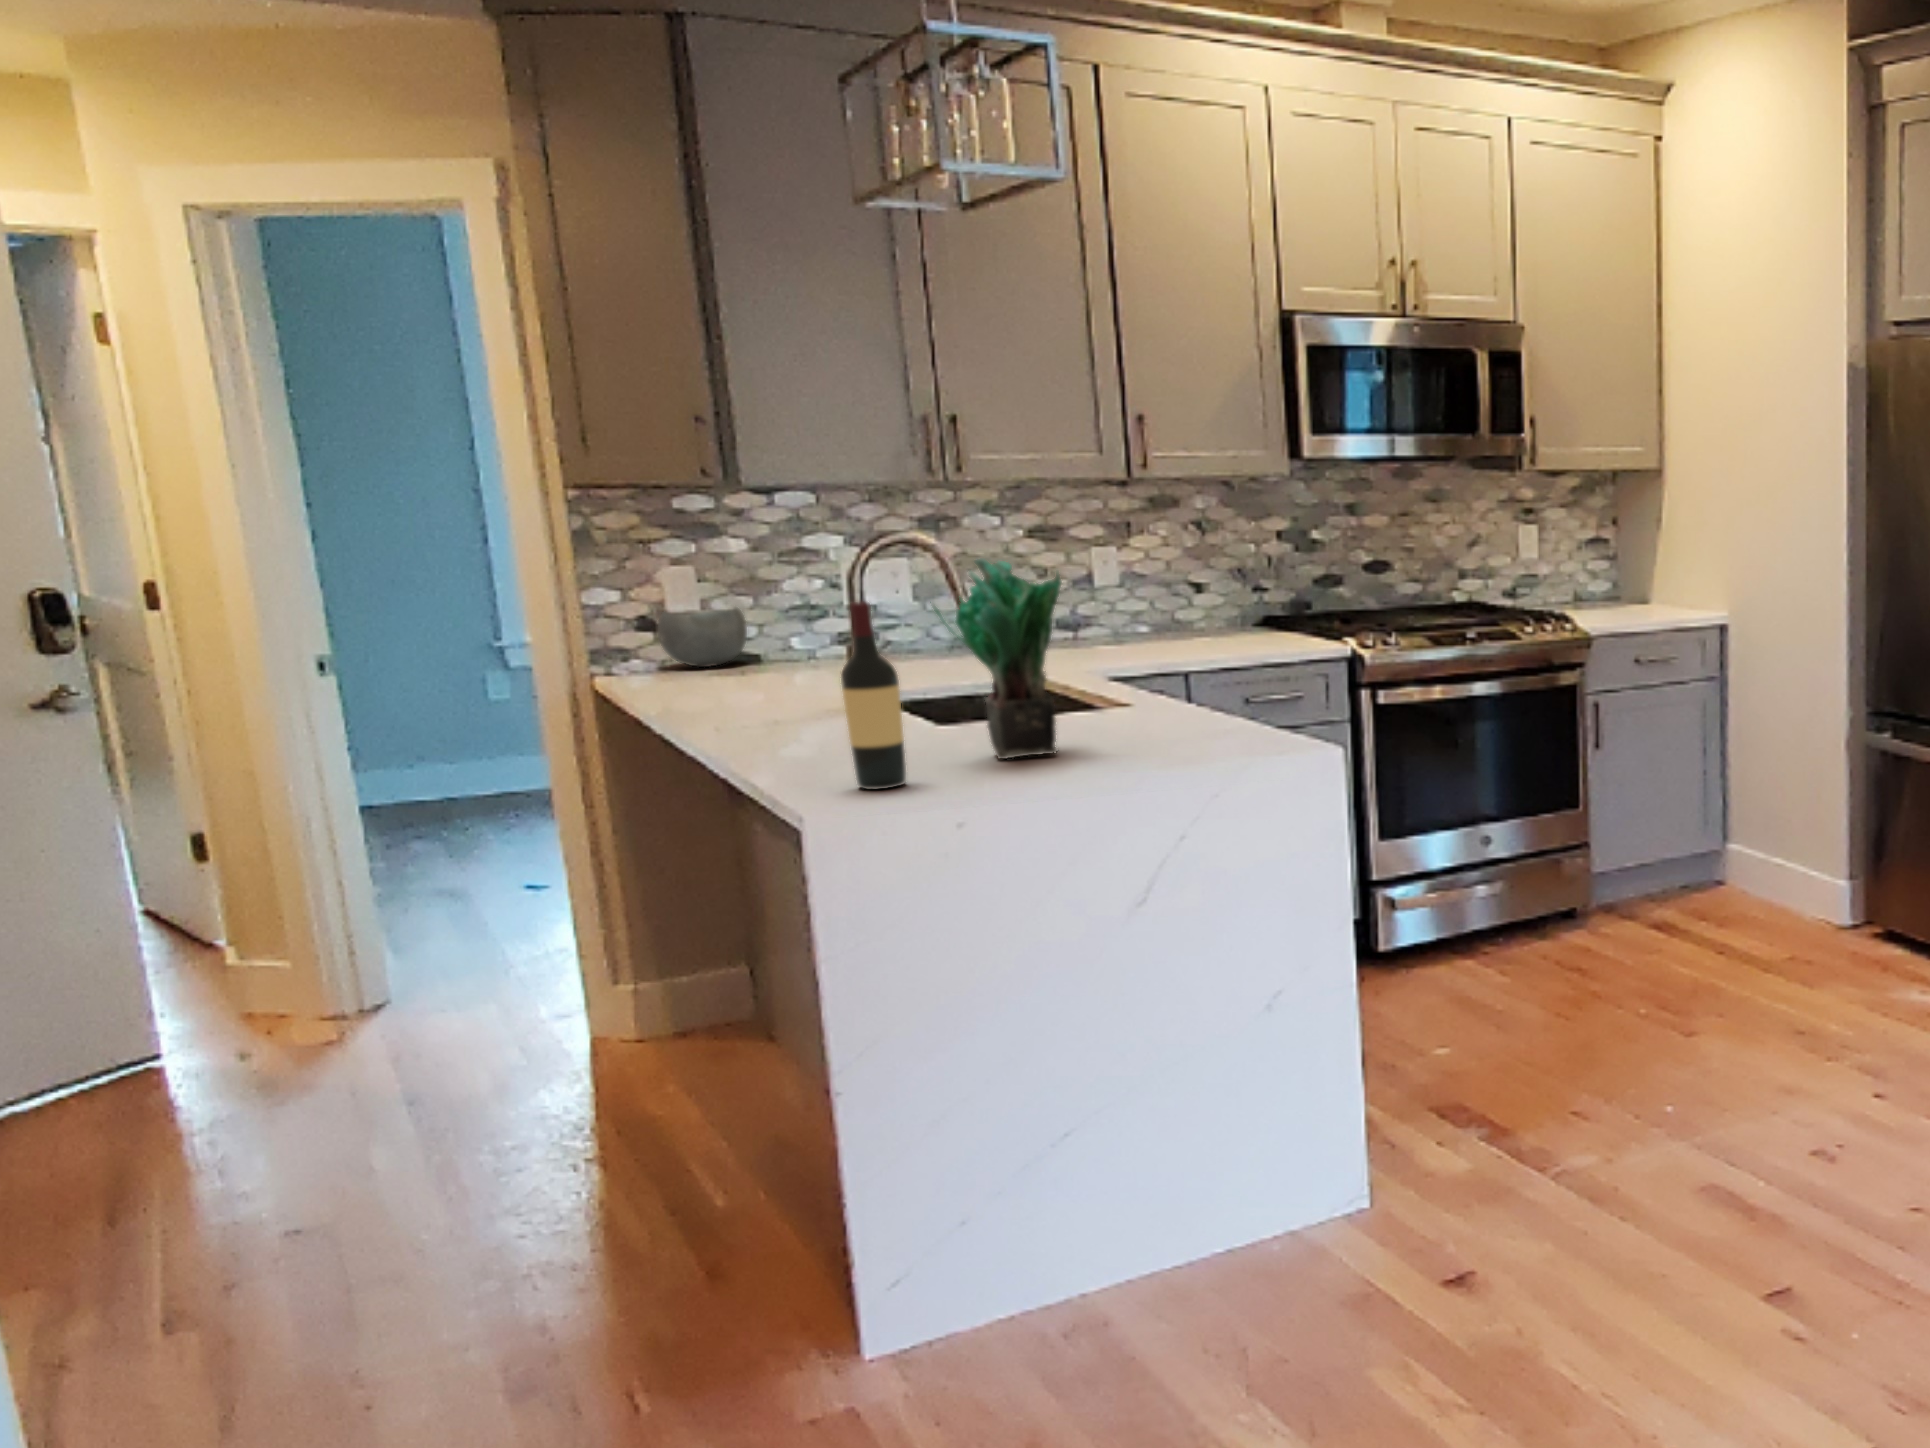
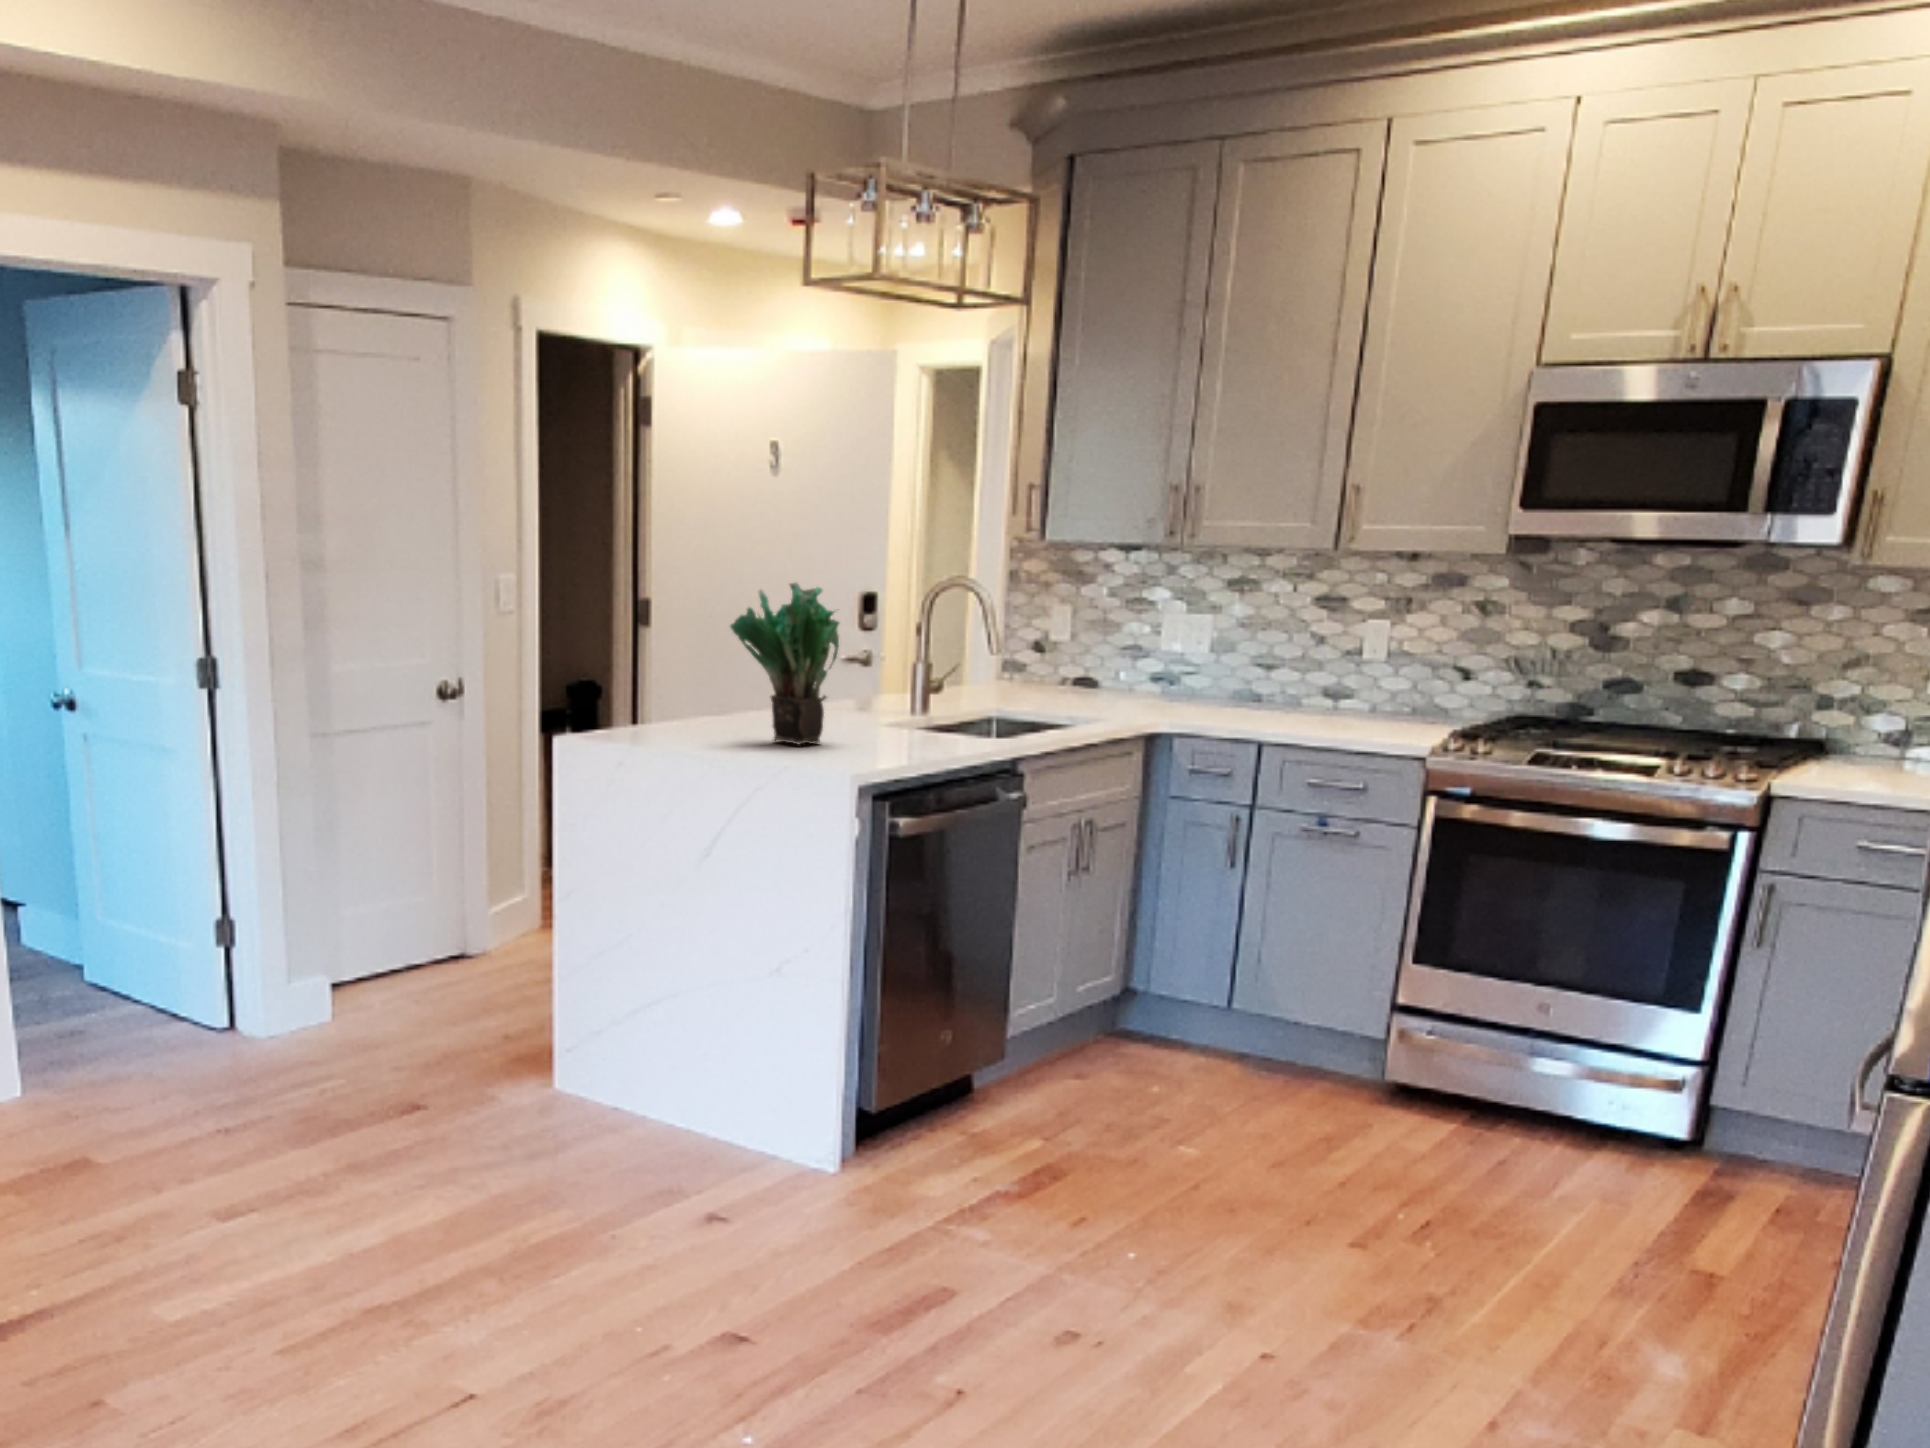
wine bottle: present [841,601,906,790] -> none [653,602,688,738]
ceramic bowl: present [658,607,747,667] -> none [1038,639,1099,686]

